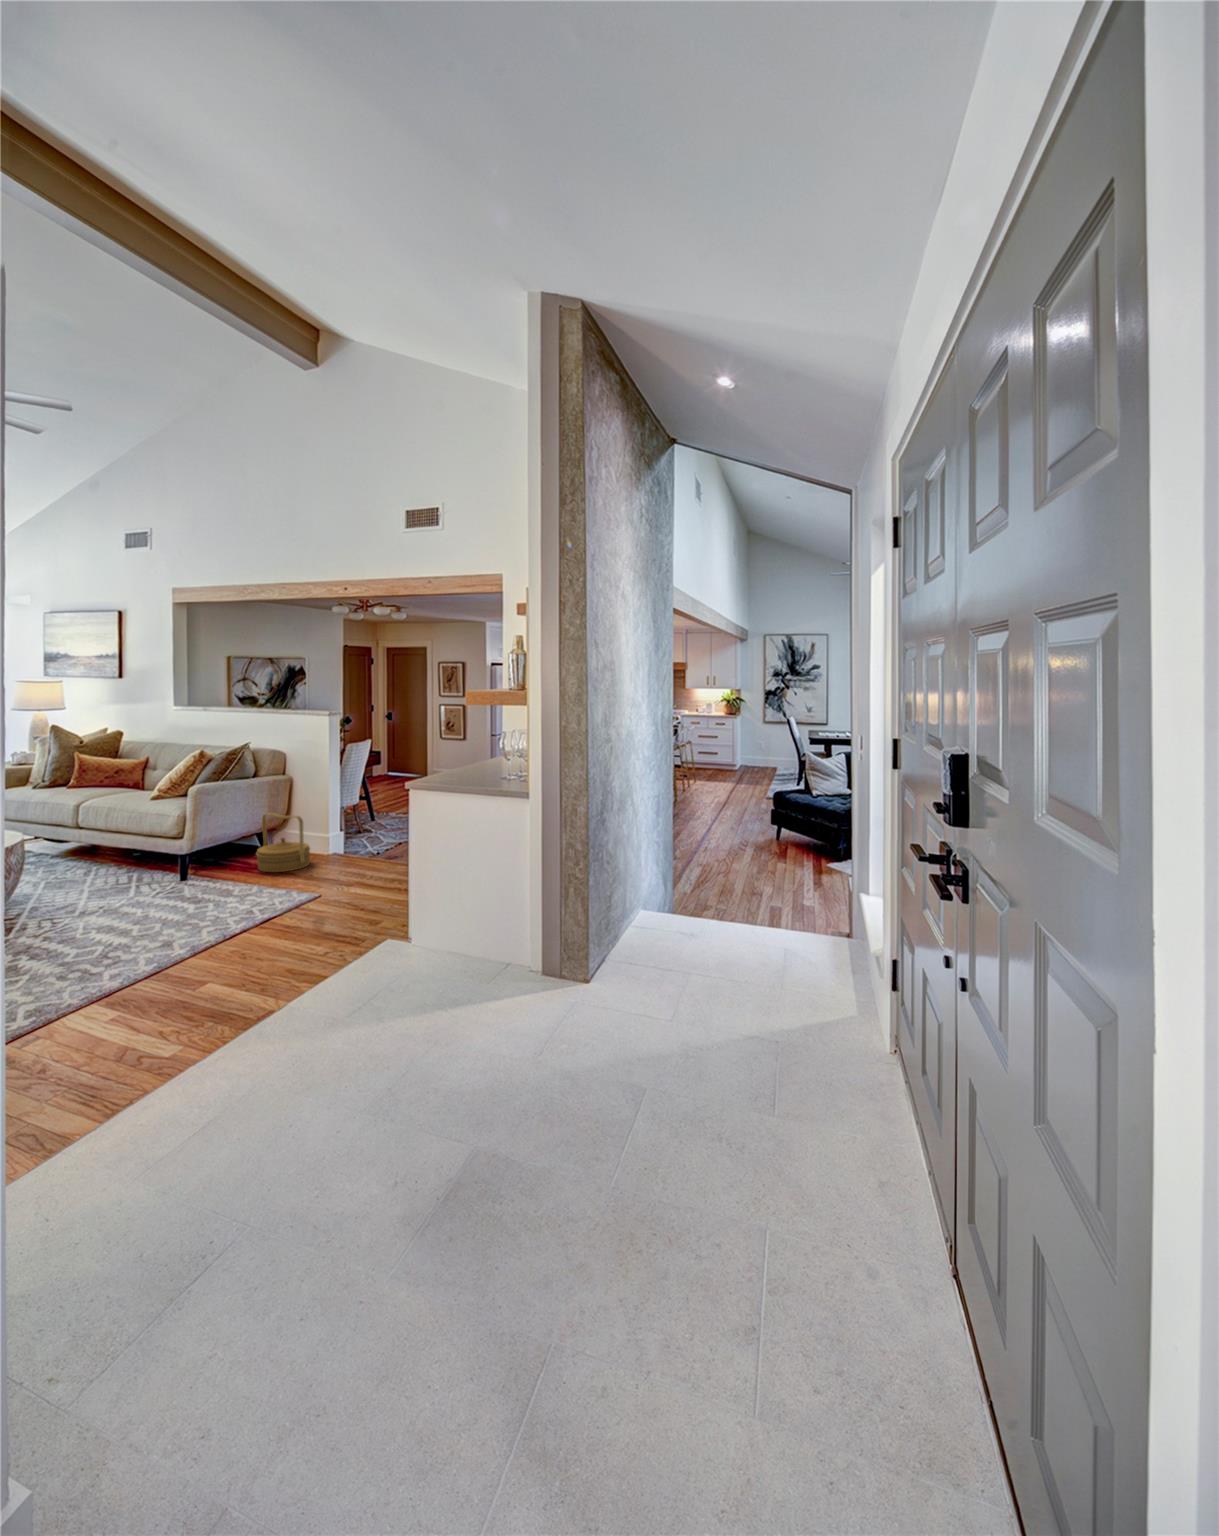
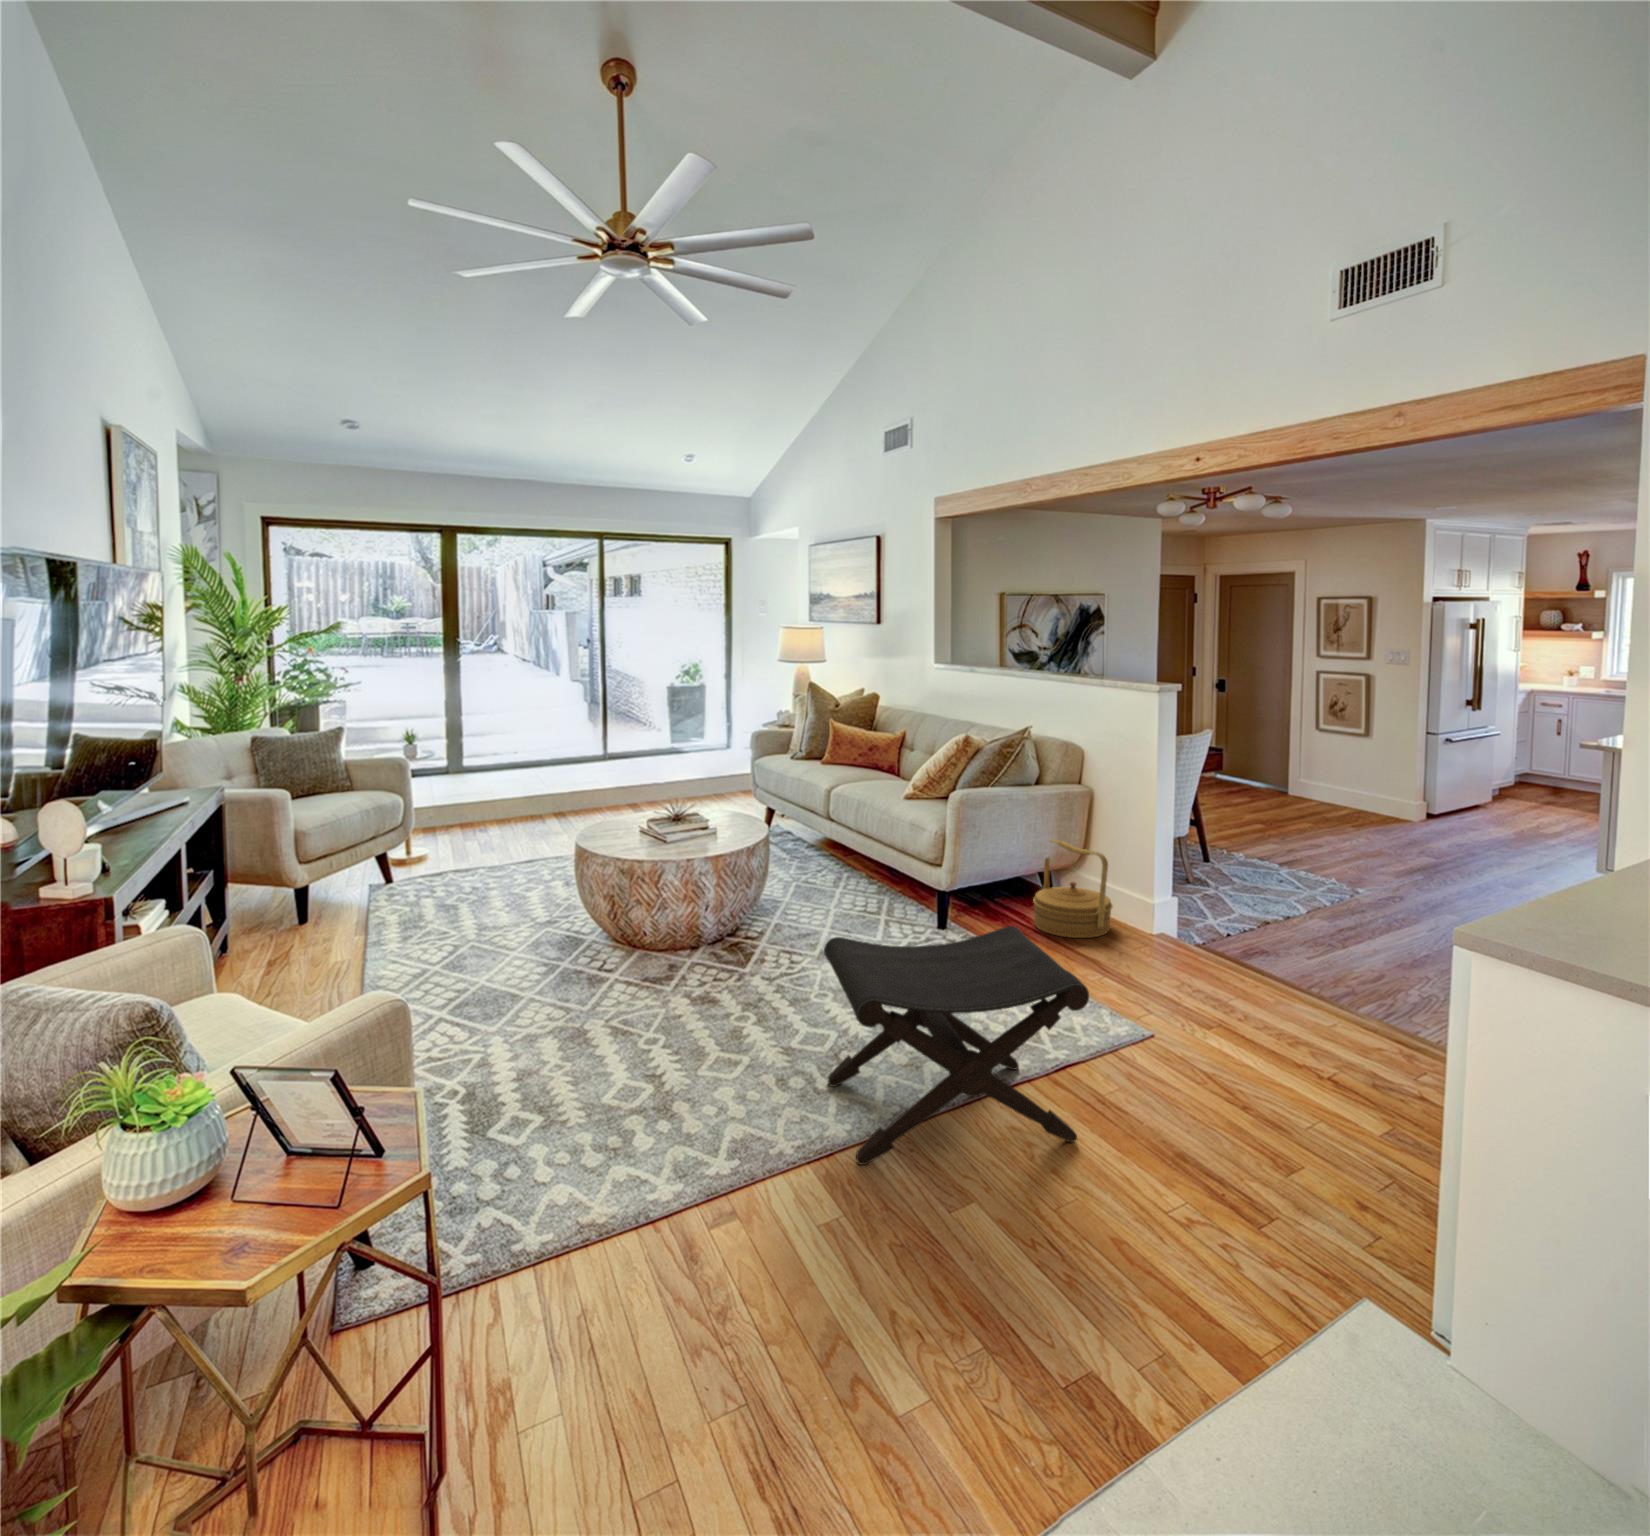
footstool: none [77,853,273,1009] -> present [824,926,1089,1165]

